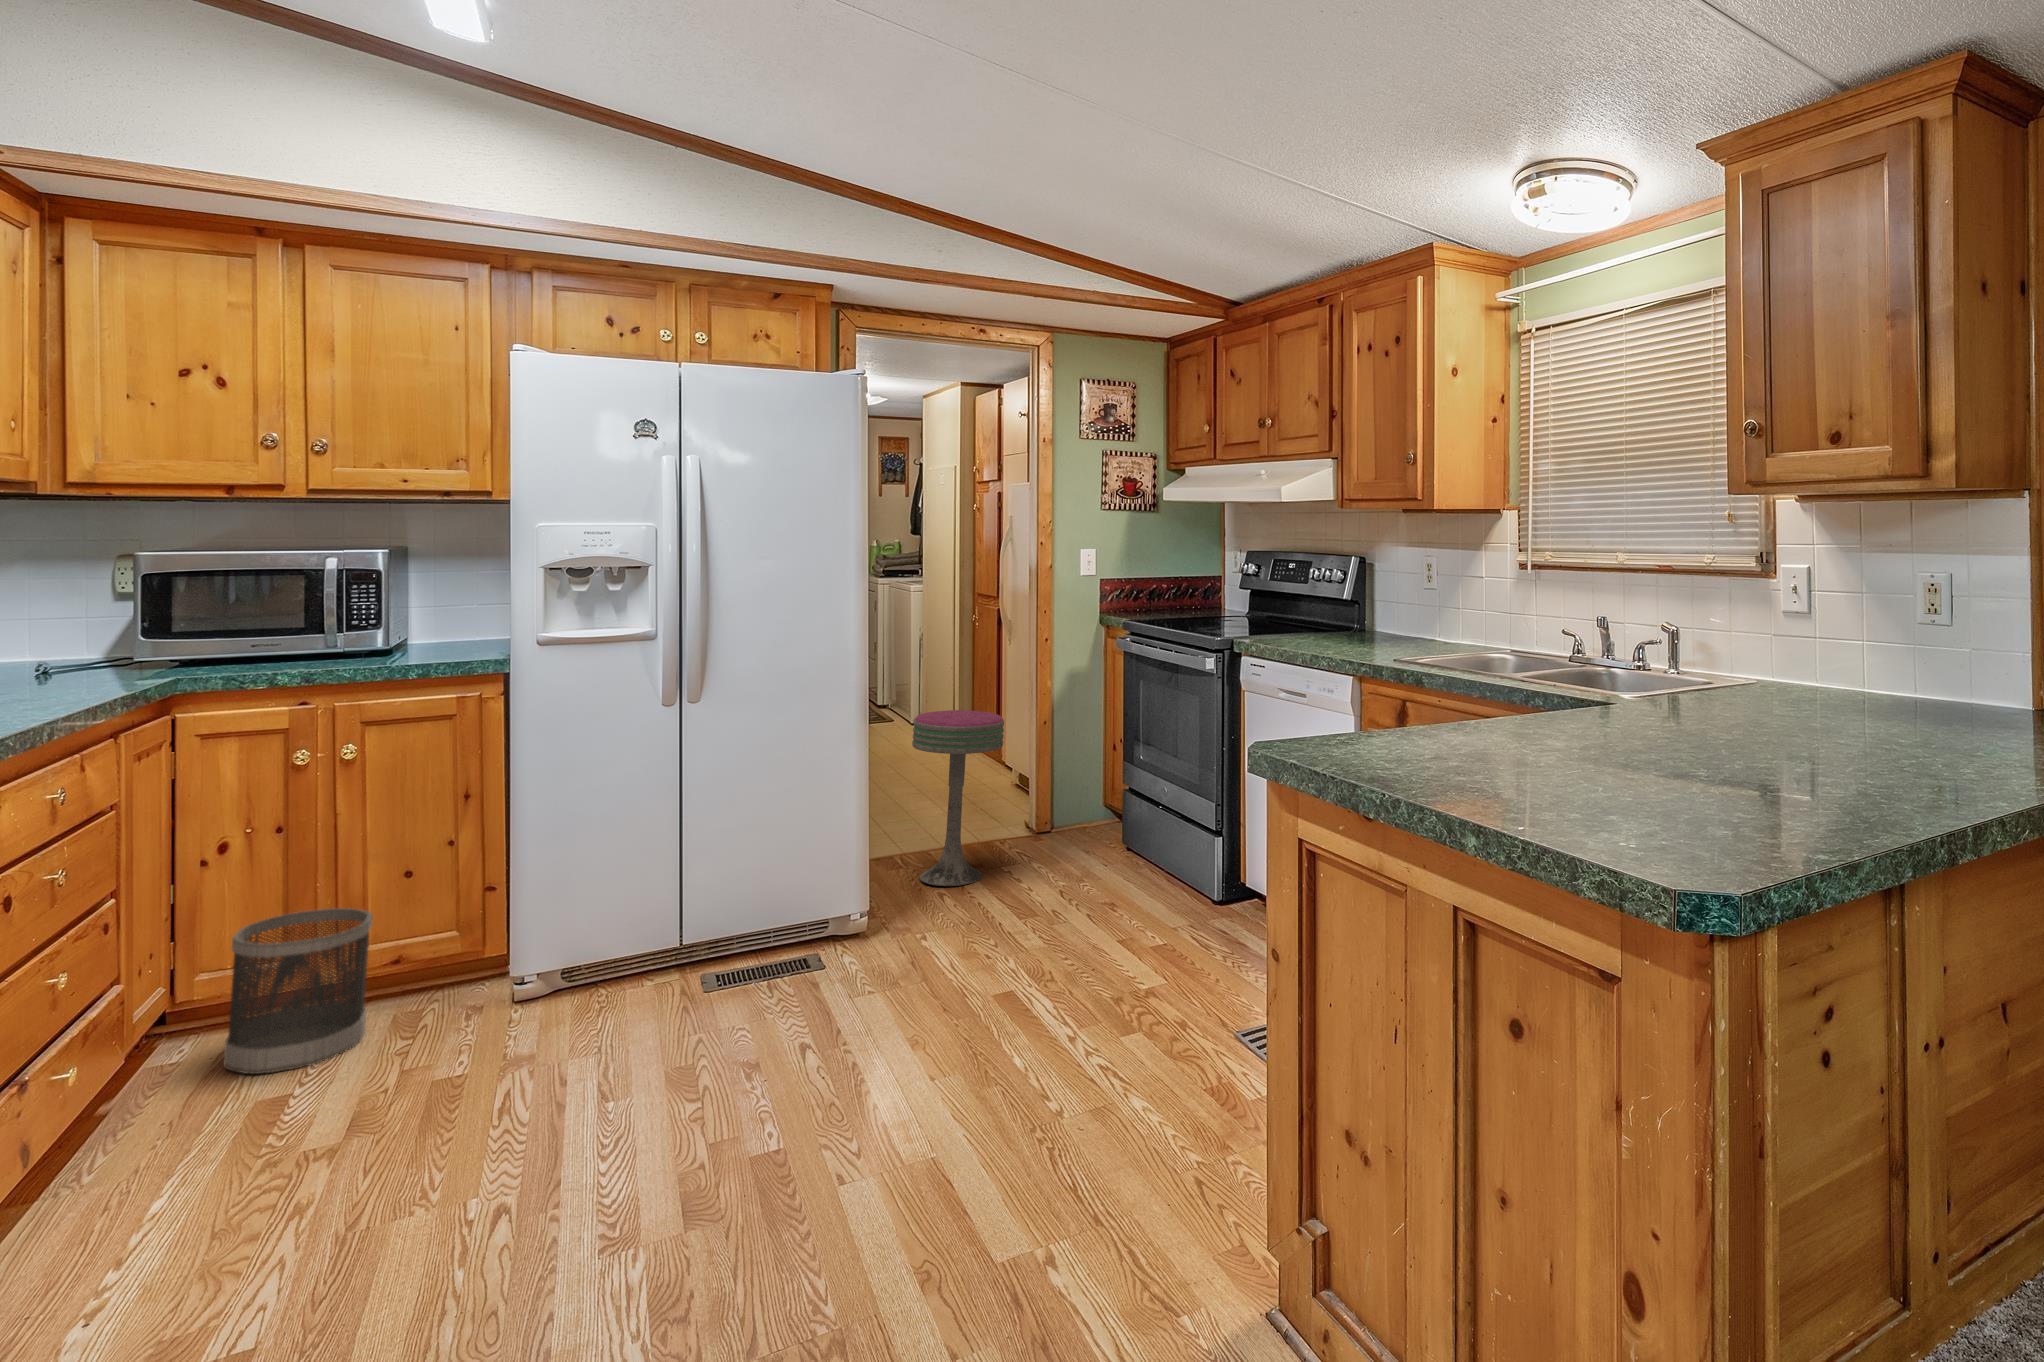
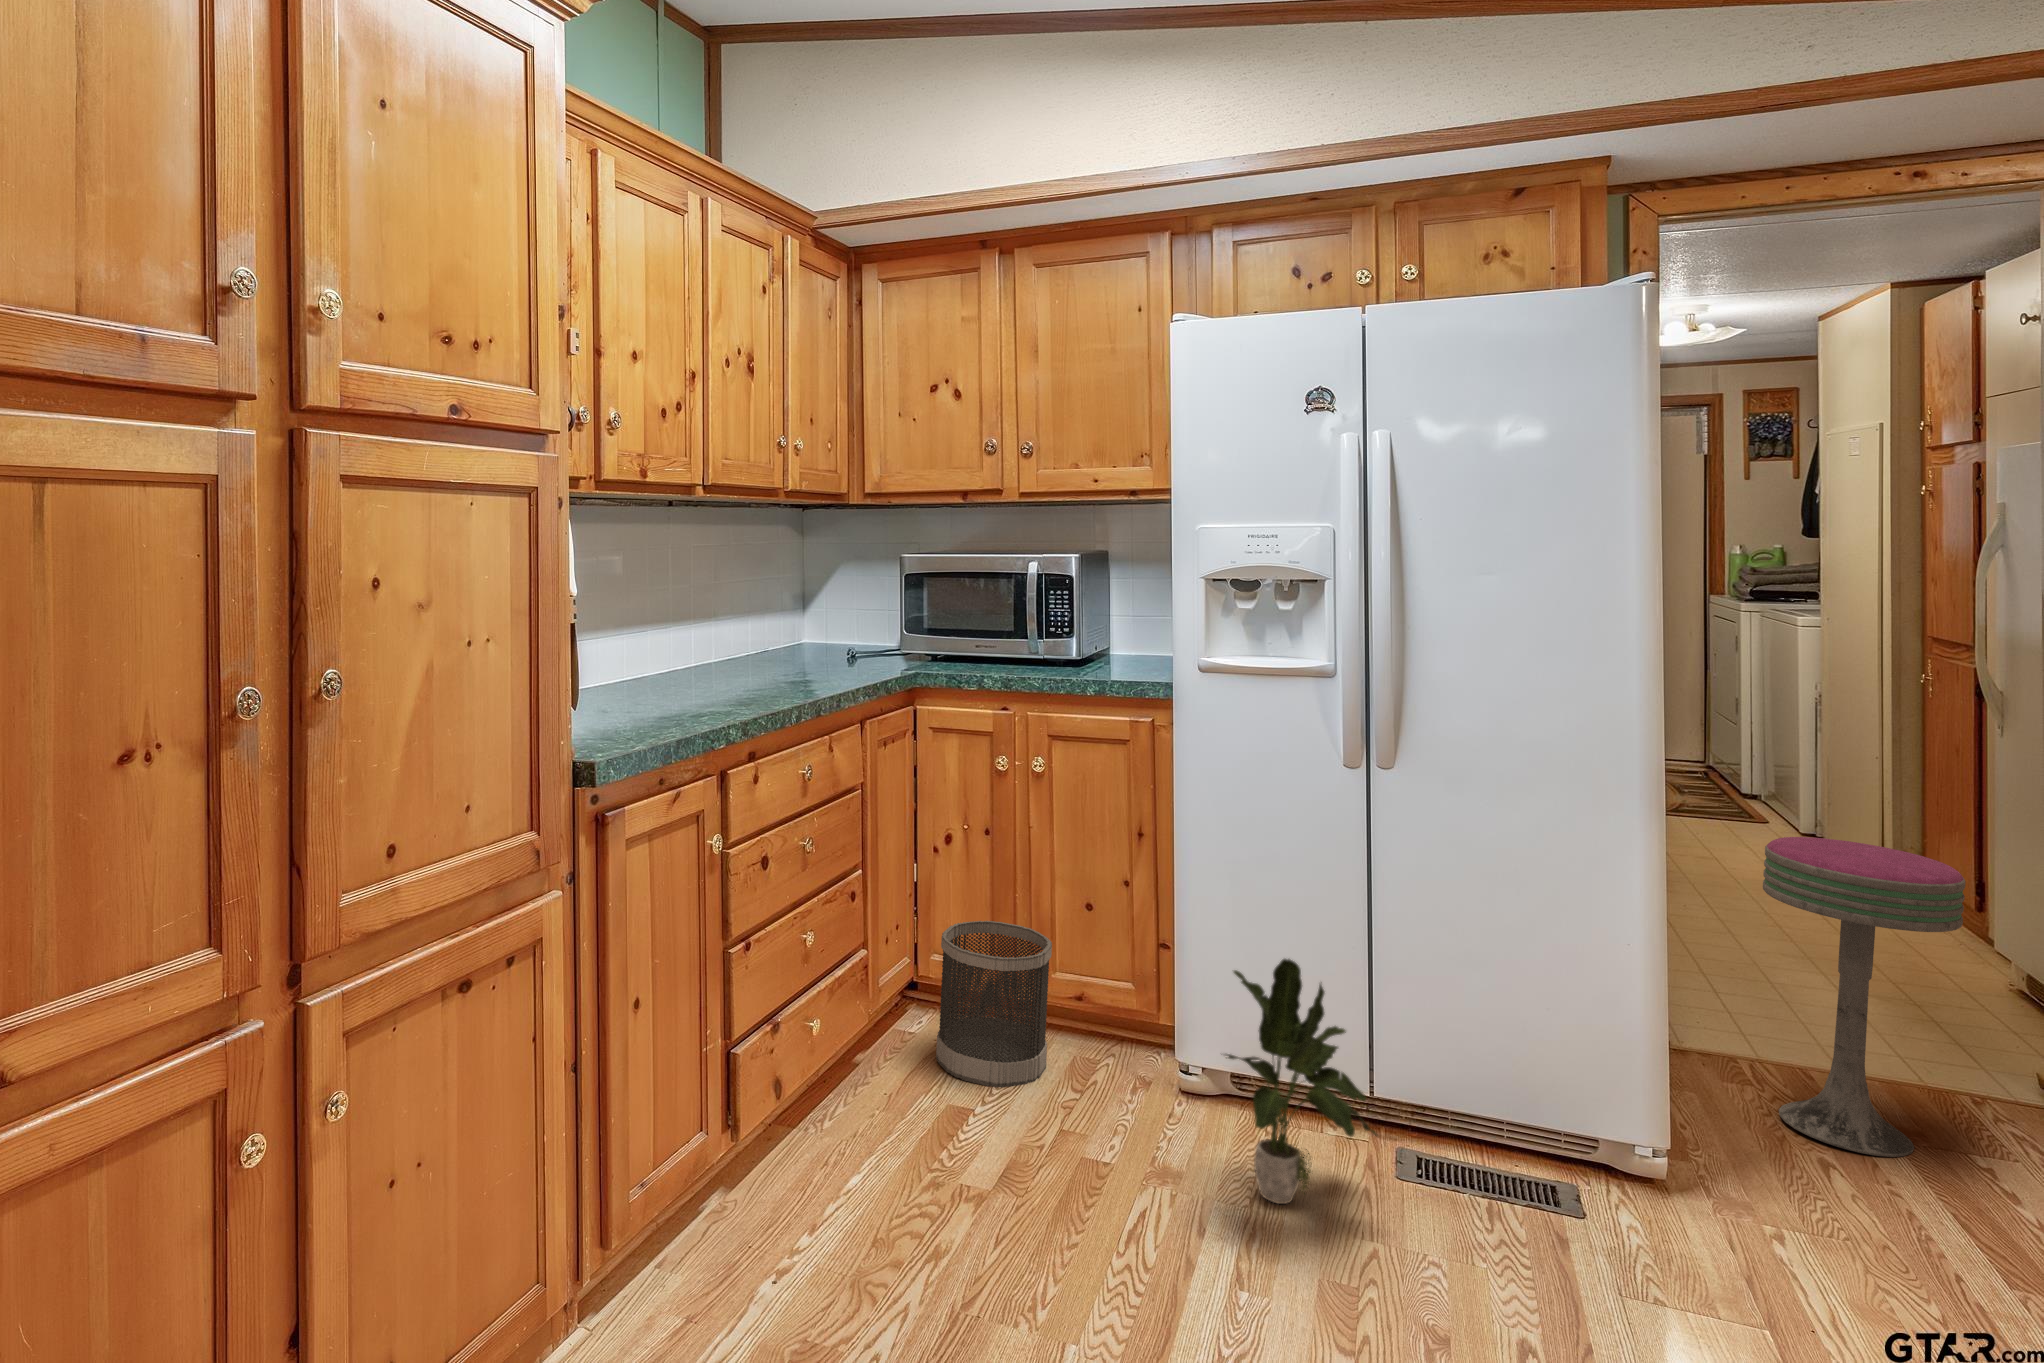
potted plant: none [578,854,702,1043] -> present [1226,959,1377,1204]

